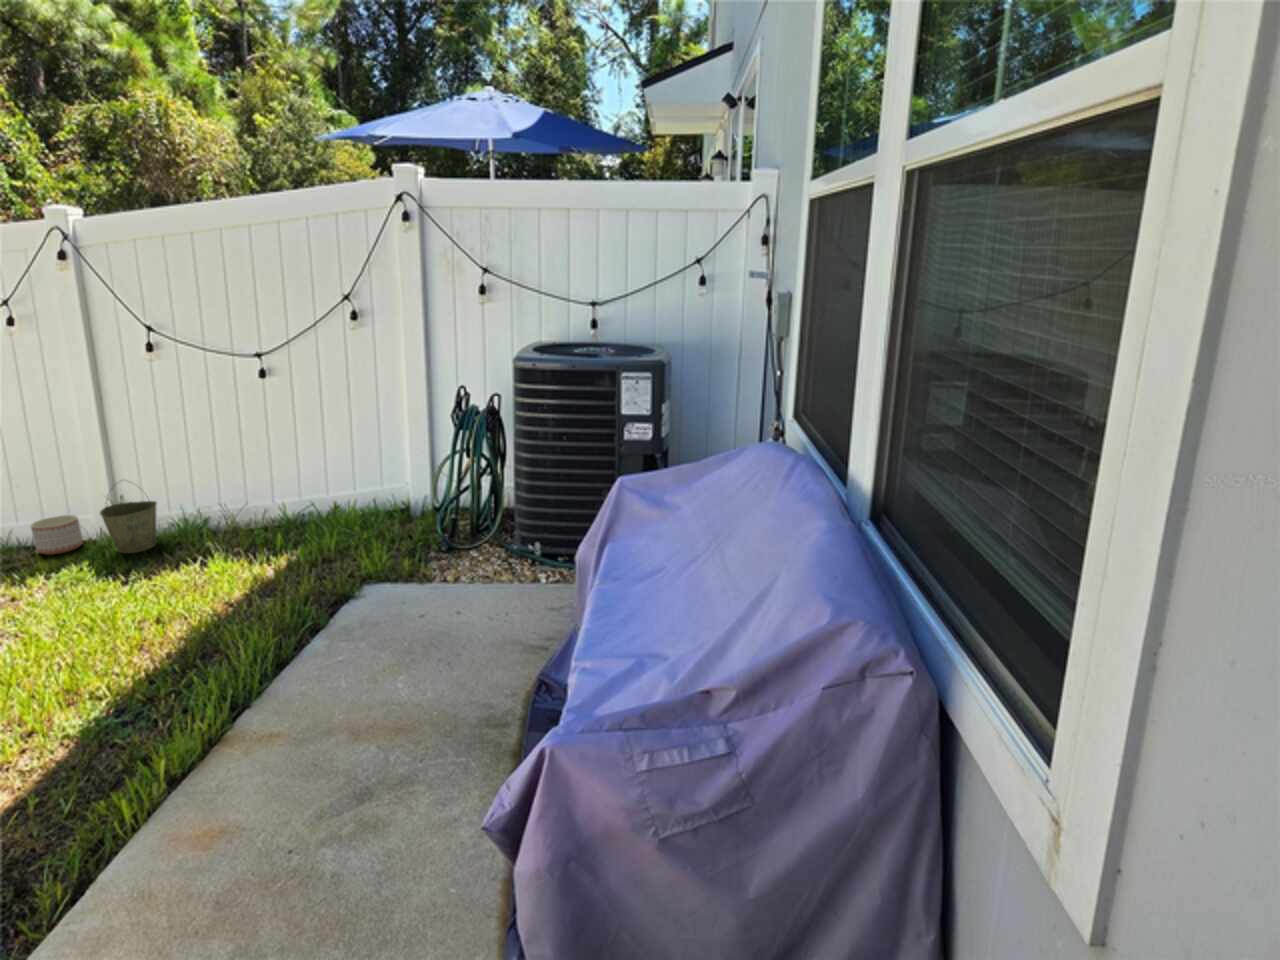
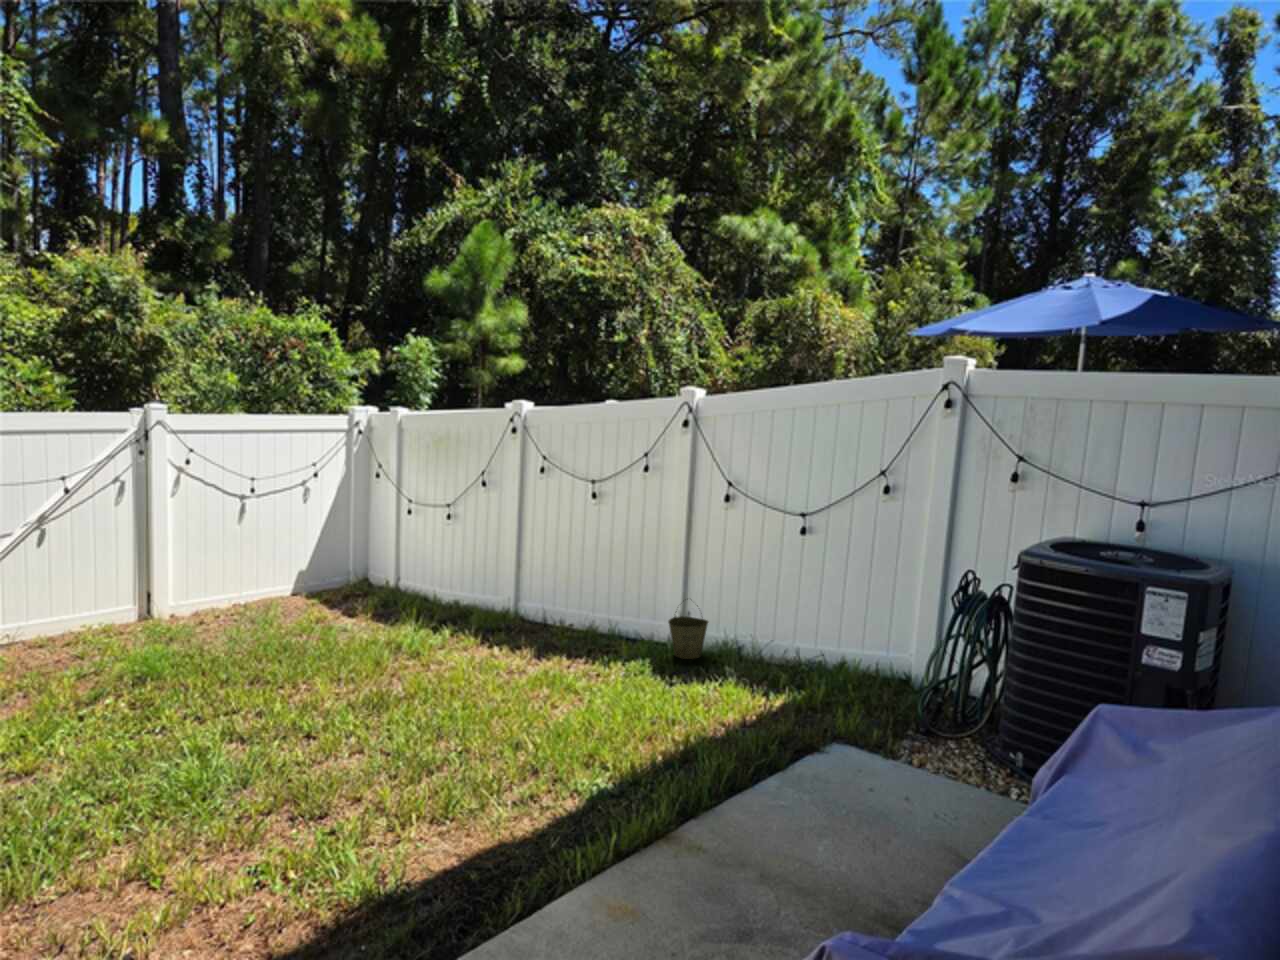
planter: present [31,515,83,555] -> none [627,616,657,646]

